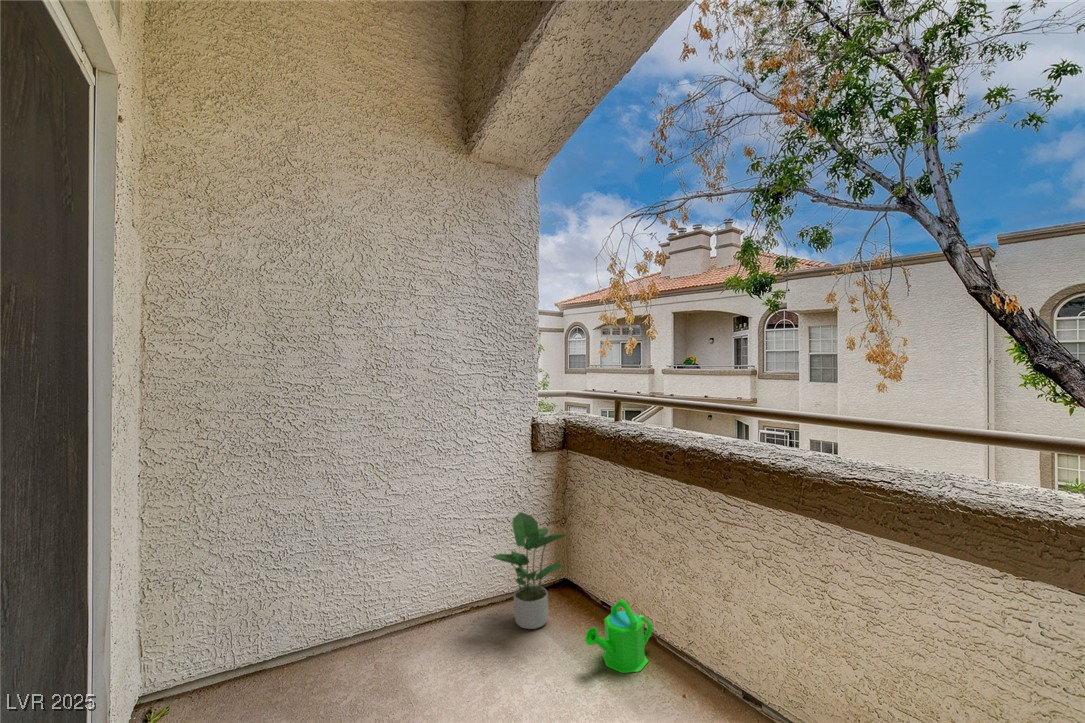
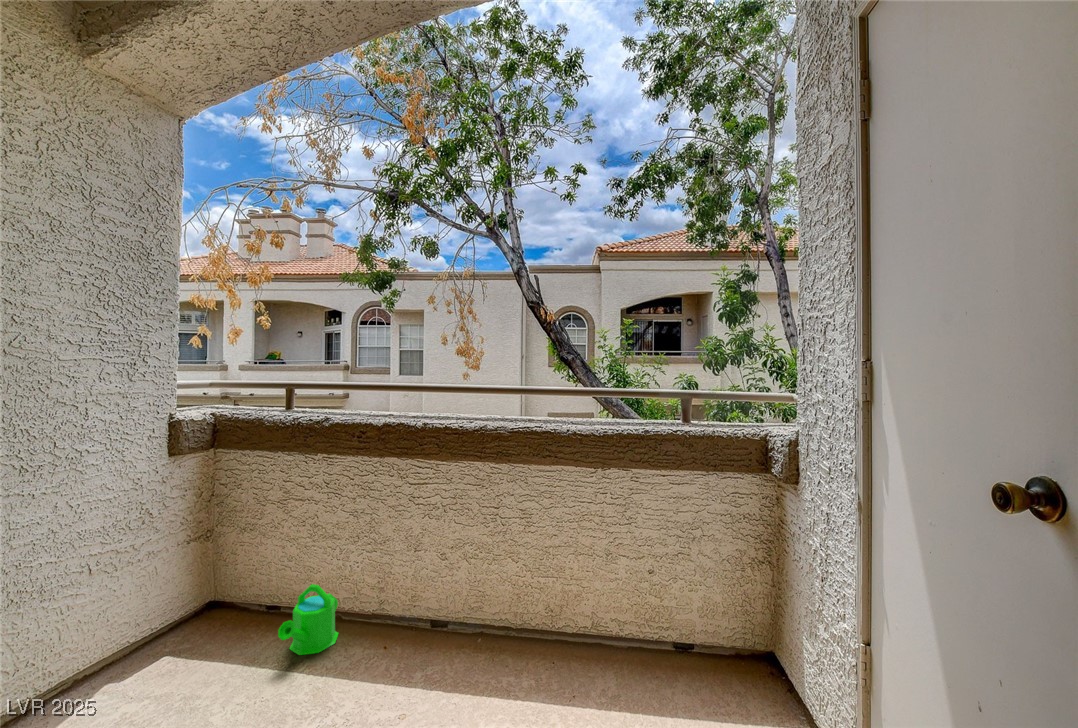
potted plant: present [492,512,565,629] -> none [126,532,237,669]

